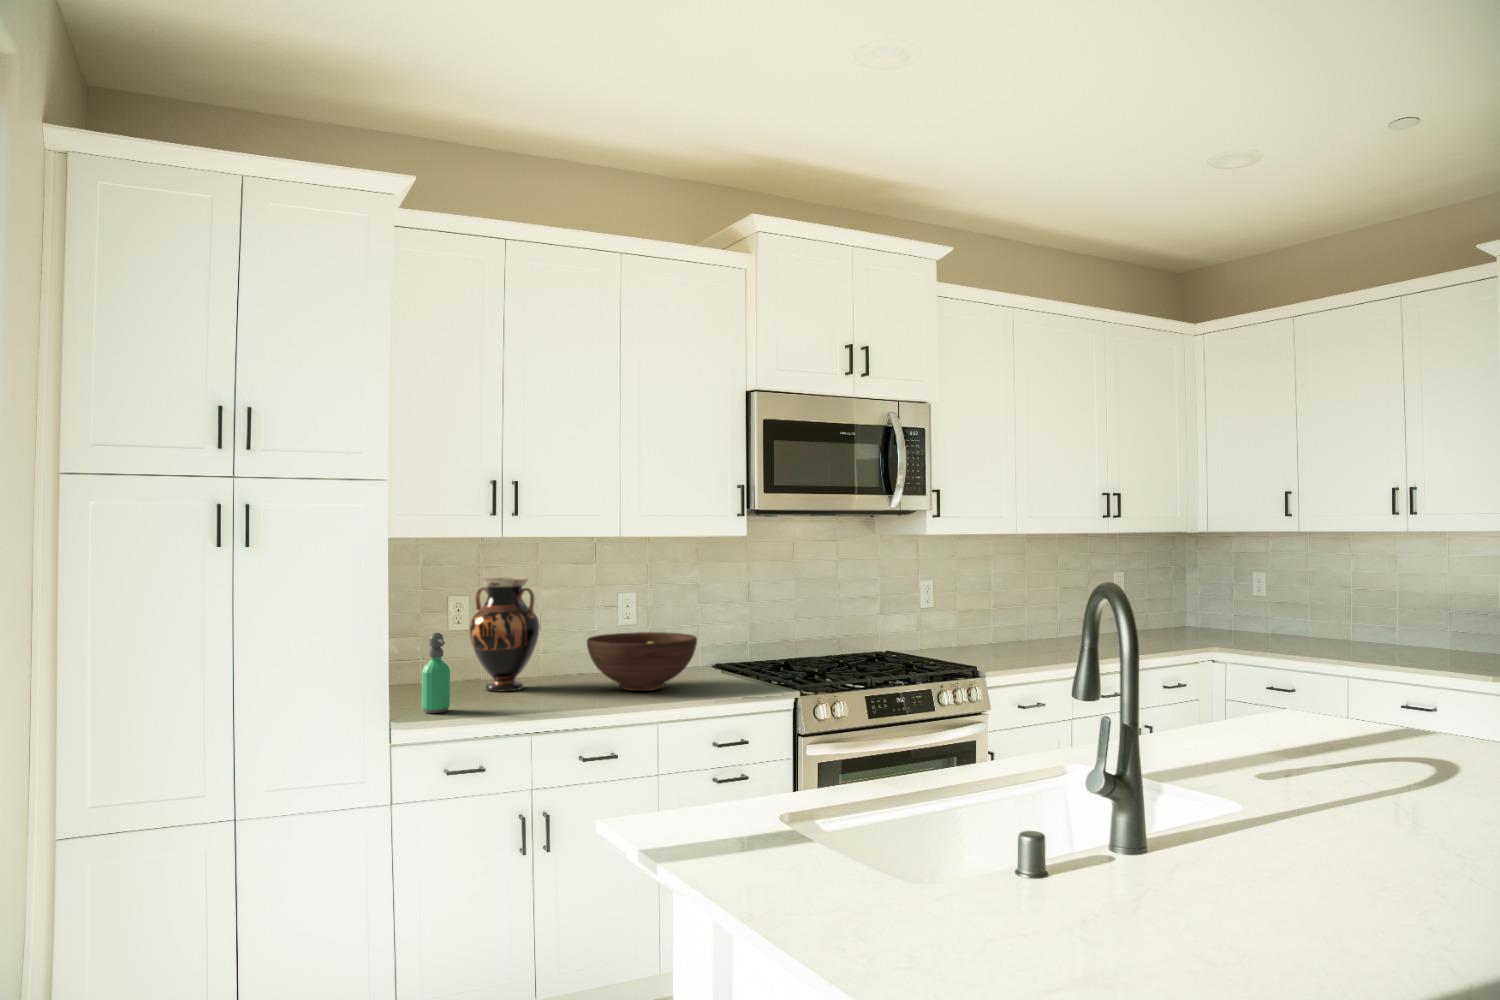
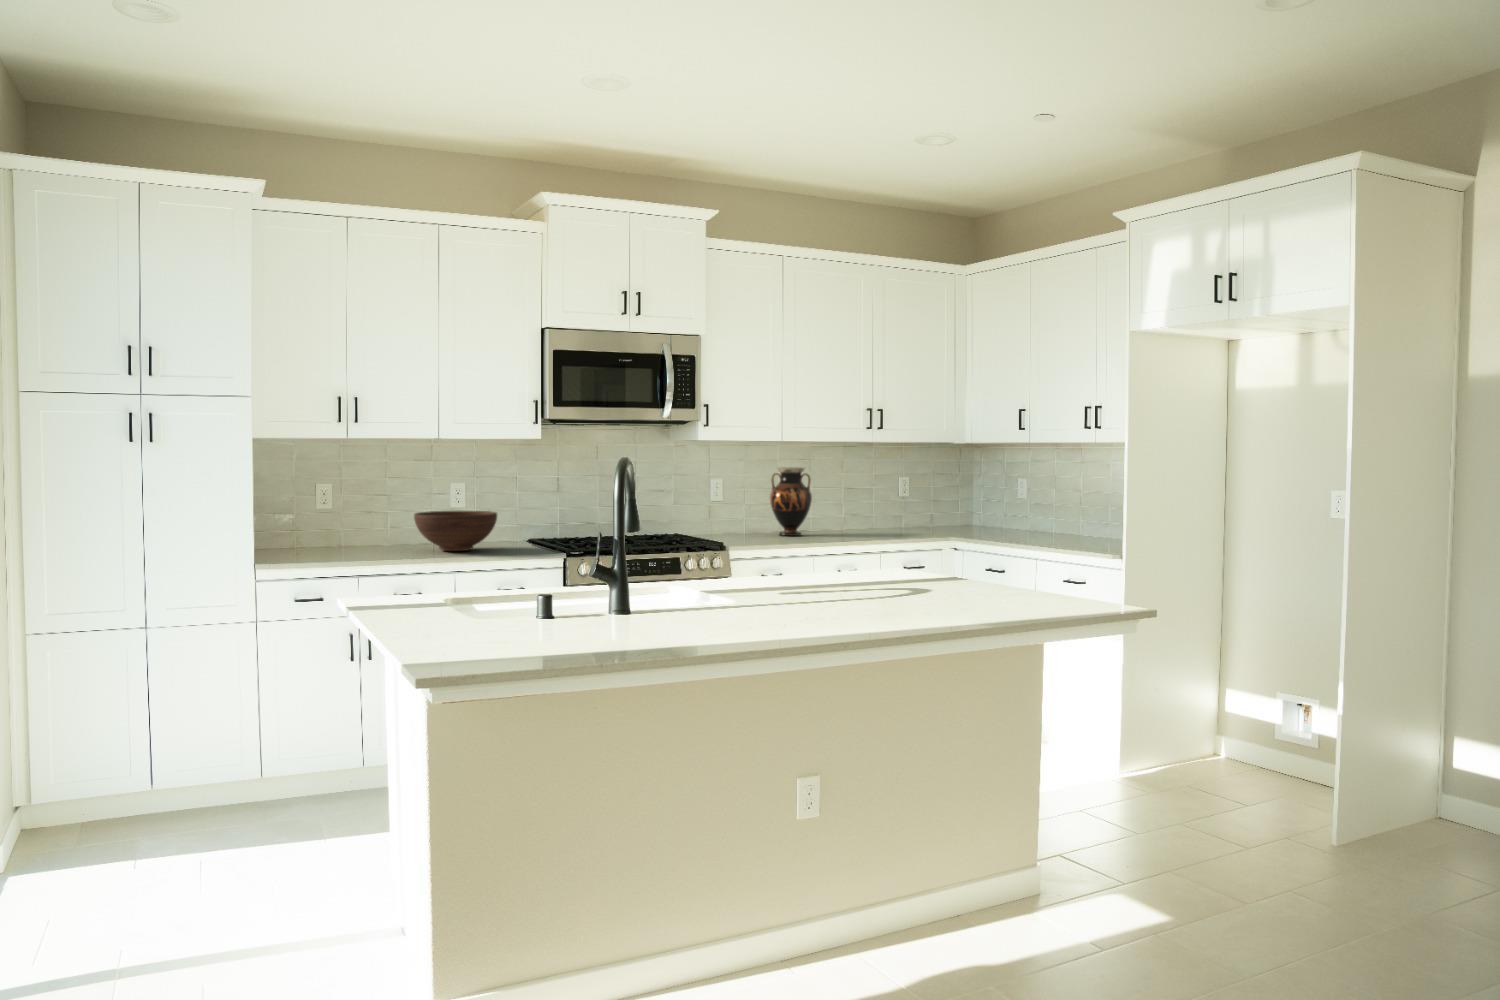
vase: present [469,577,540,691] -> present [770,467,812,536]
soap dispenser: present [422,633,450,713] -> none [284,504,305,560]

